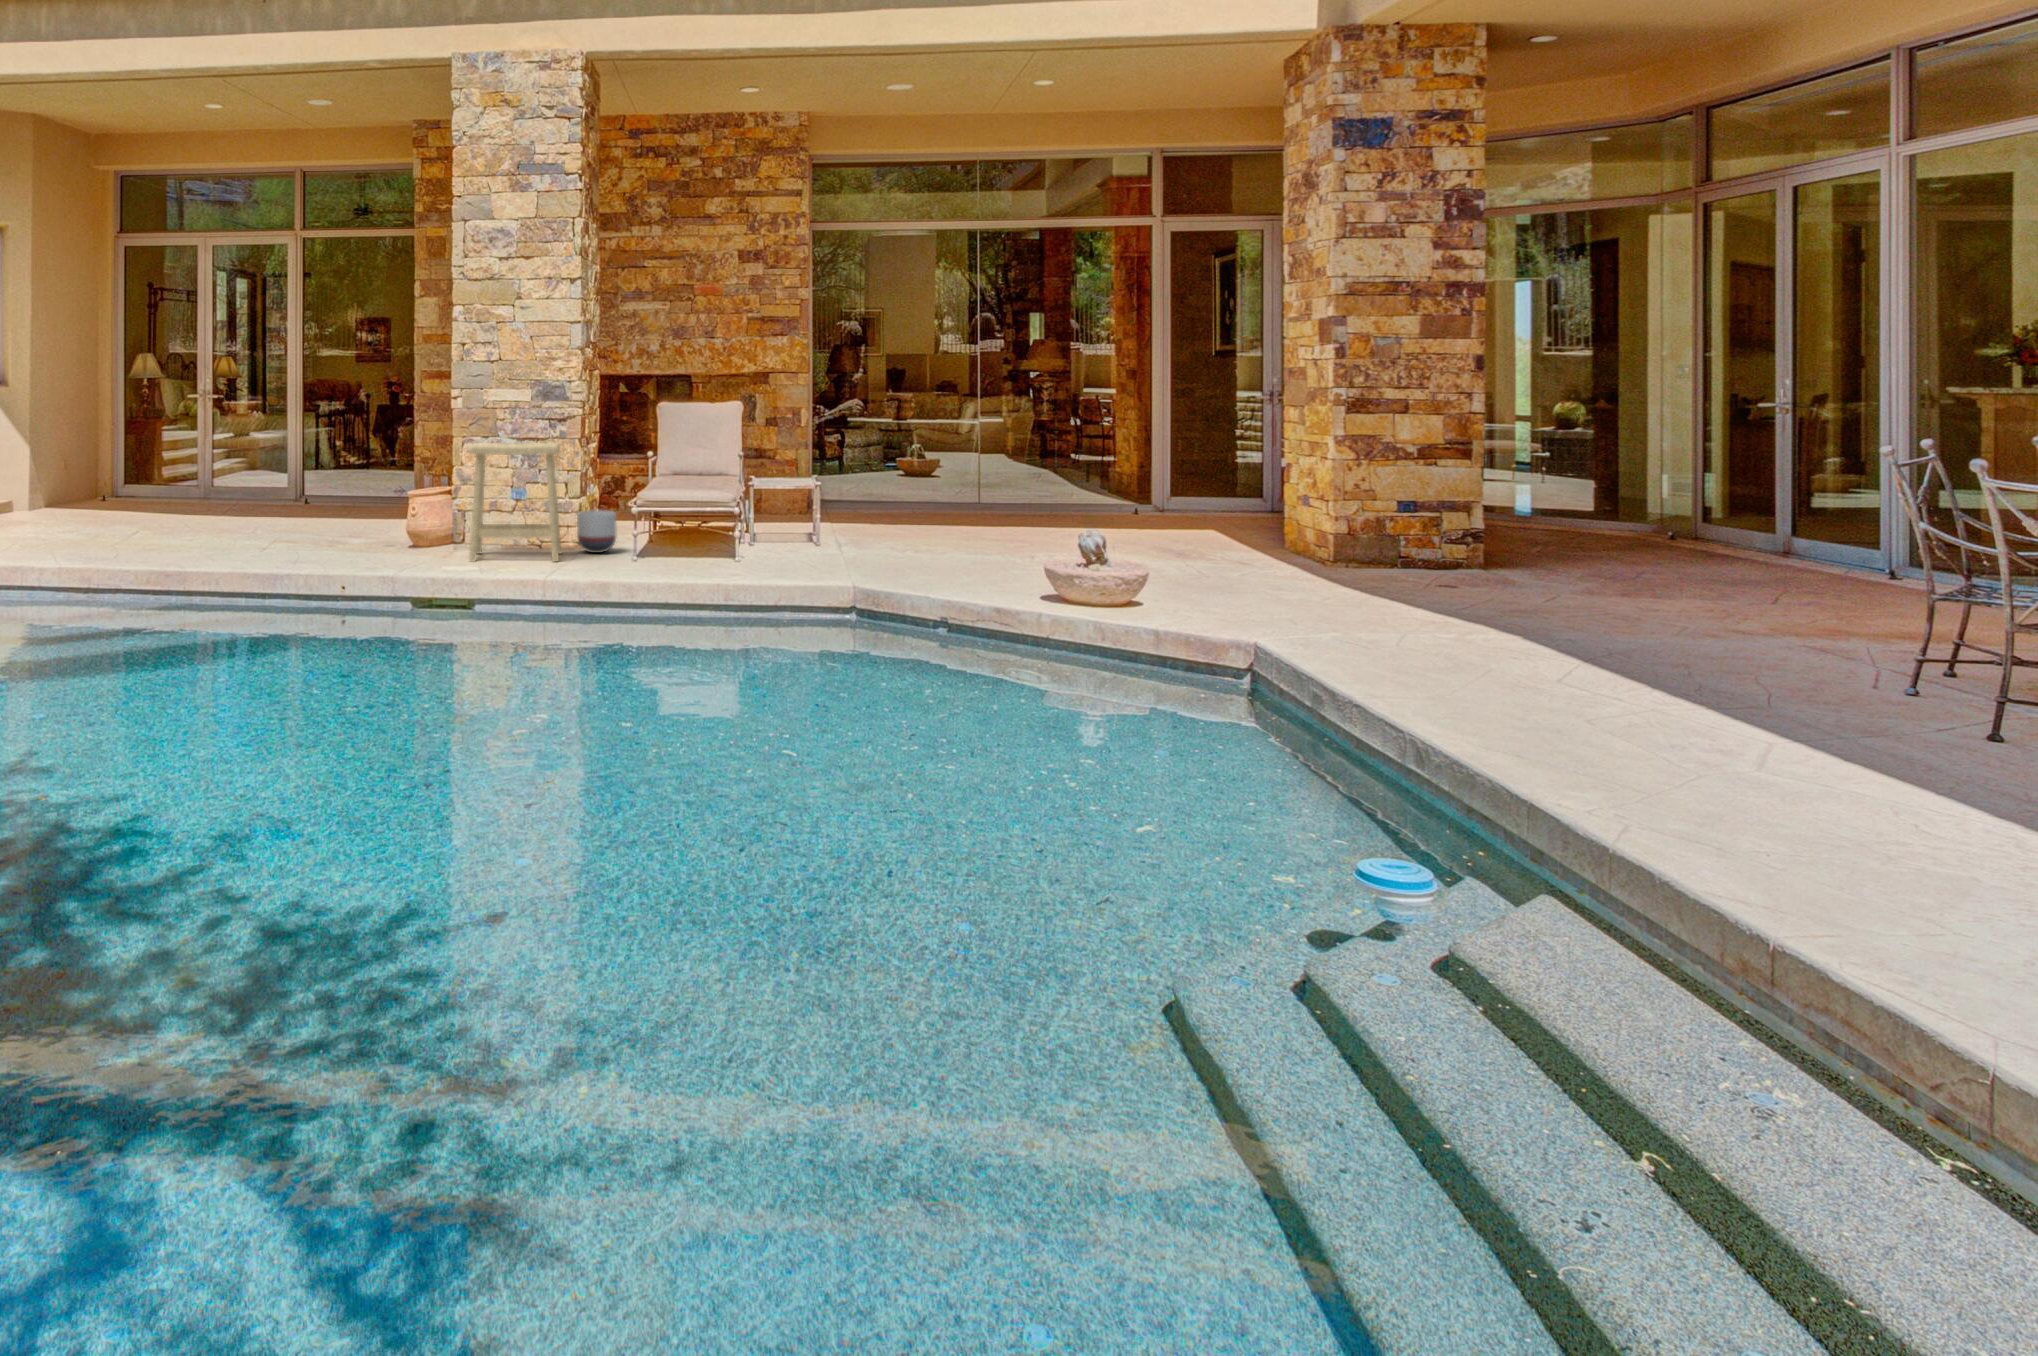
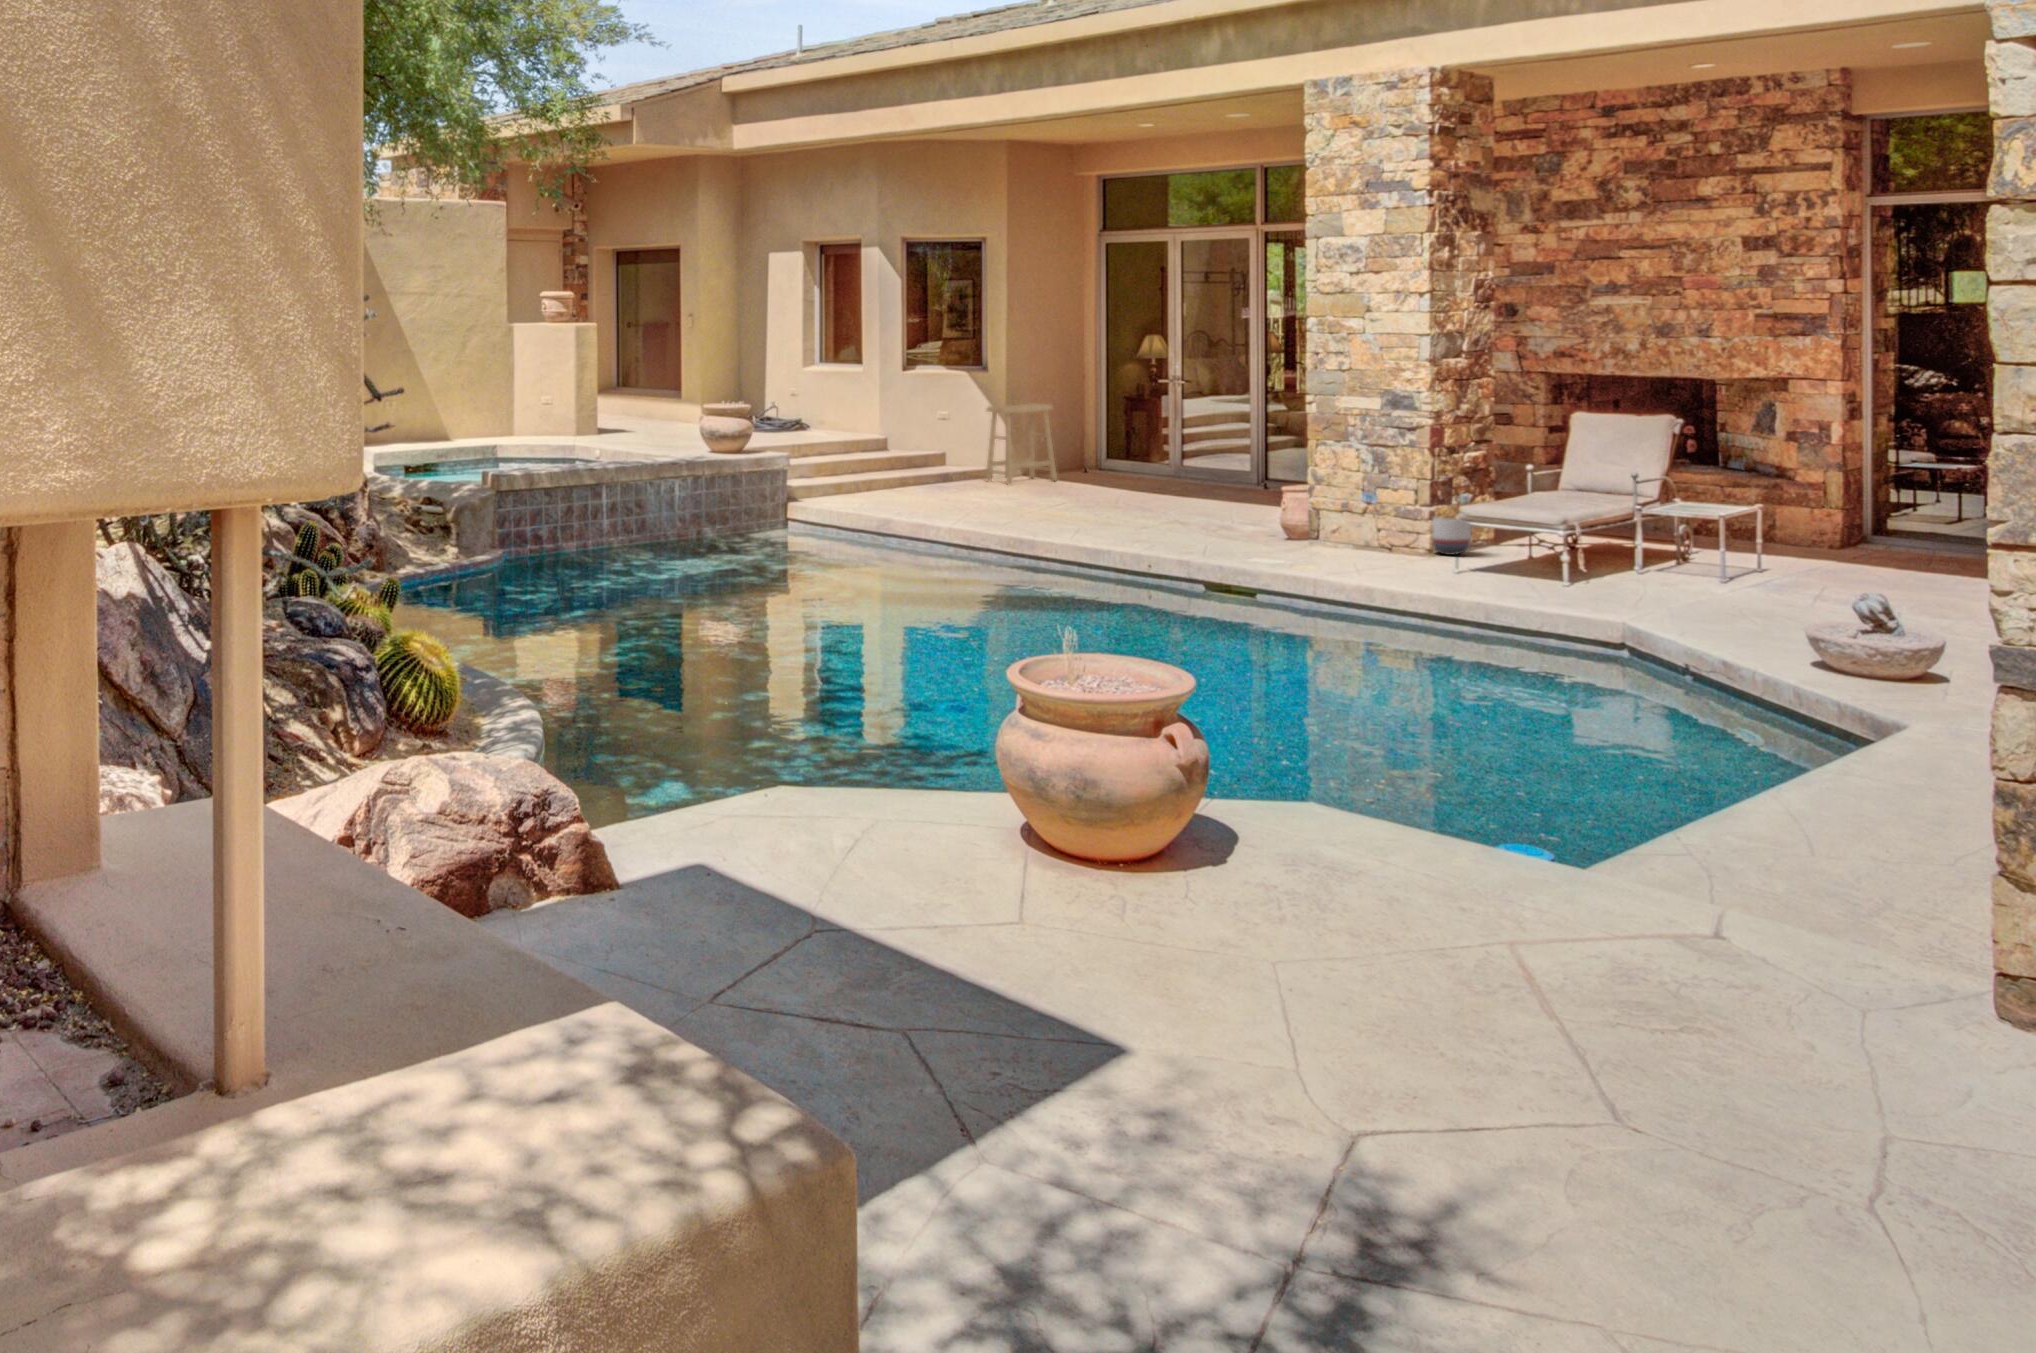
stool: present [468,443,561,562] -> present [986,403,1057,485]

